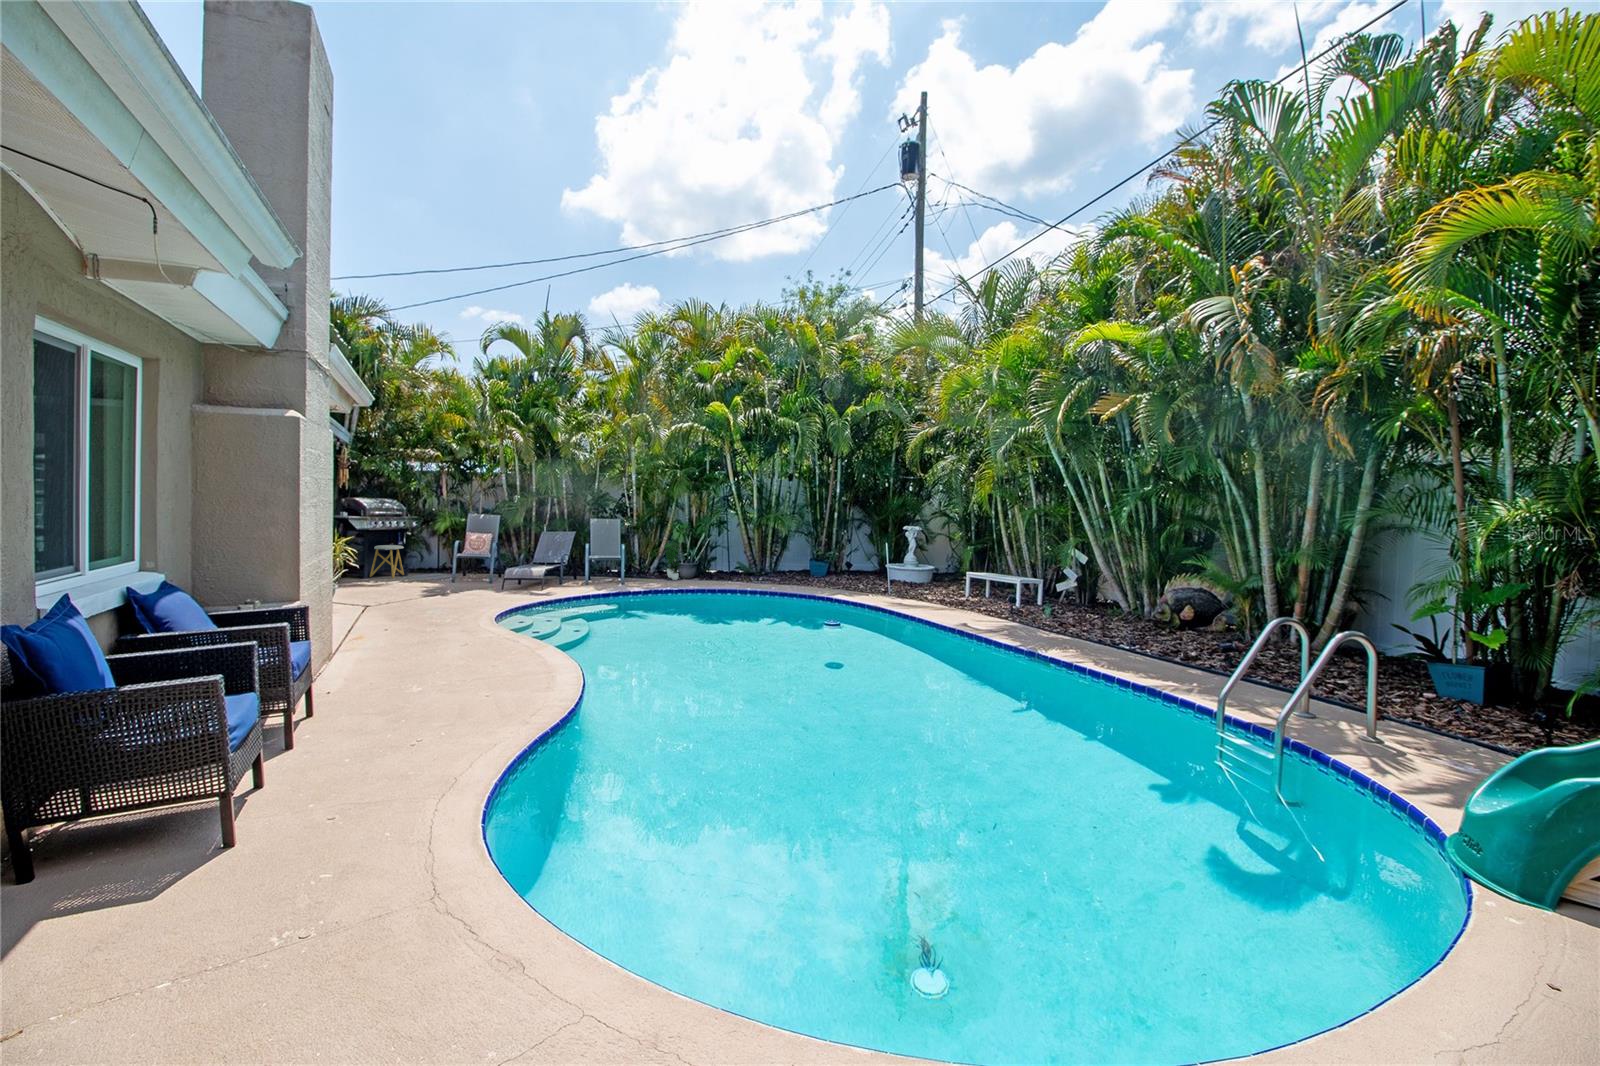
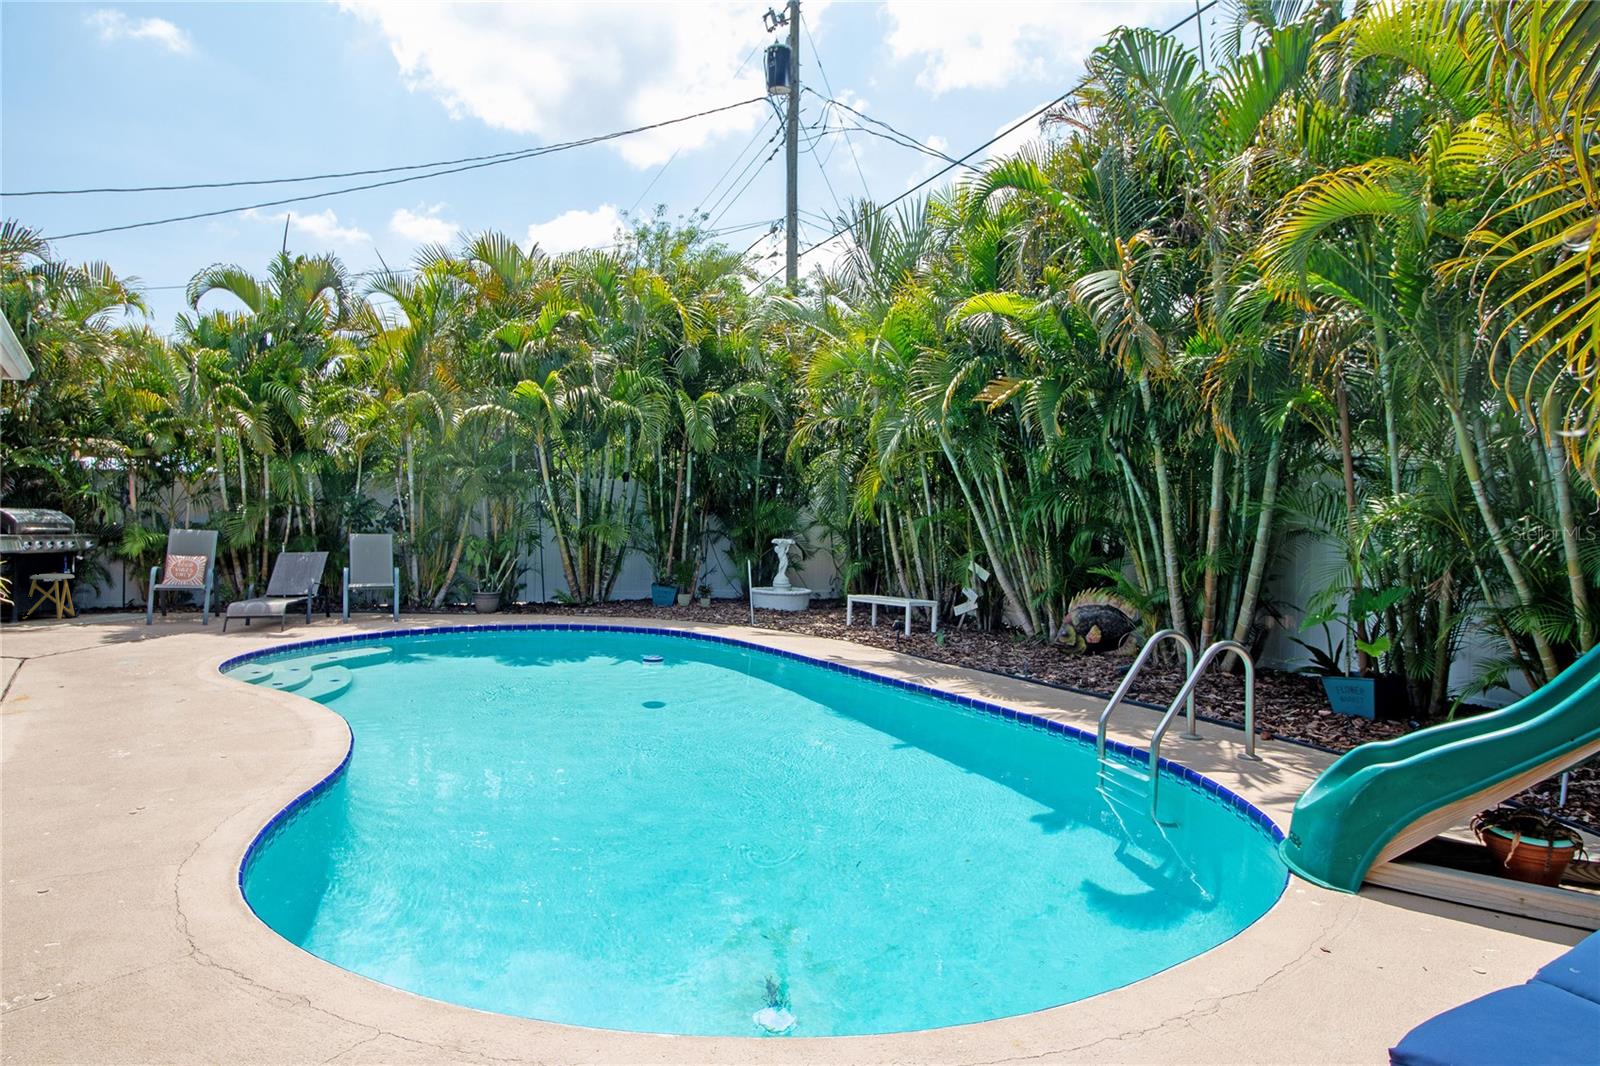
potted plant: present [664,542,681,580] -> present [675,559,714,607]

